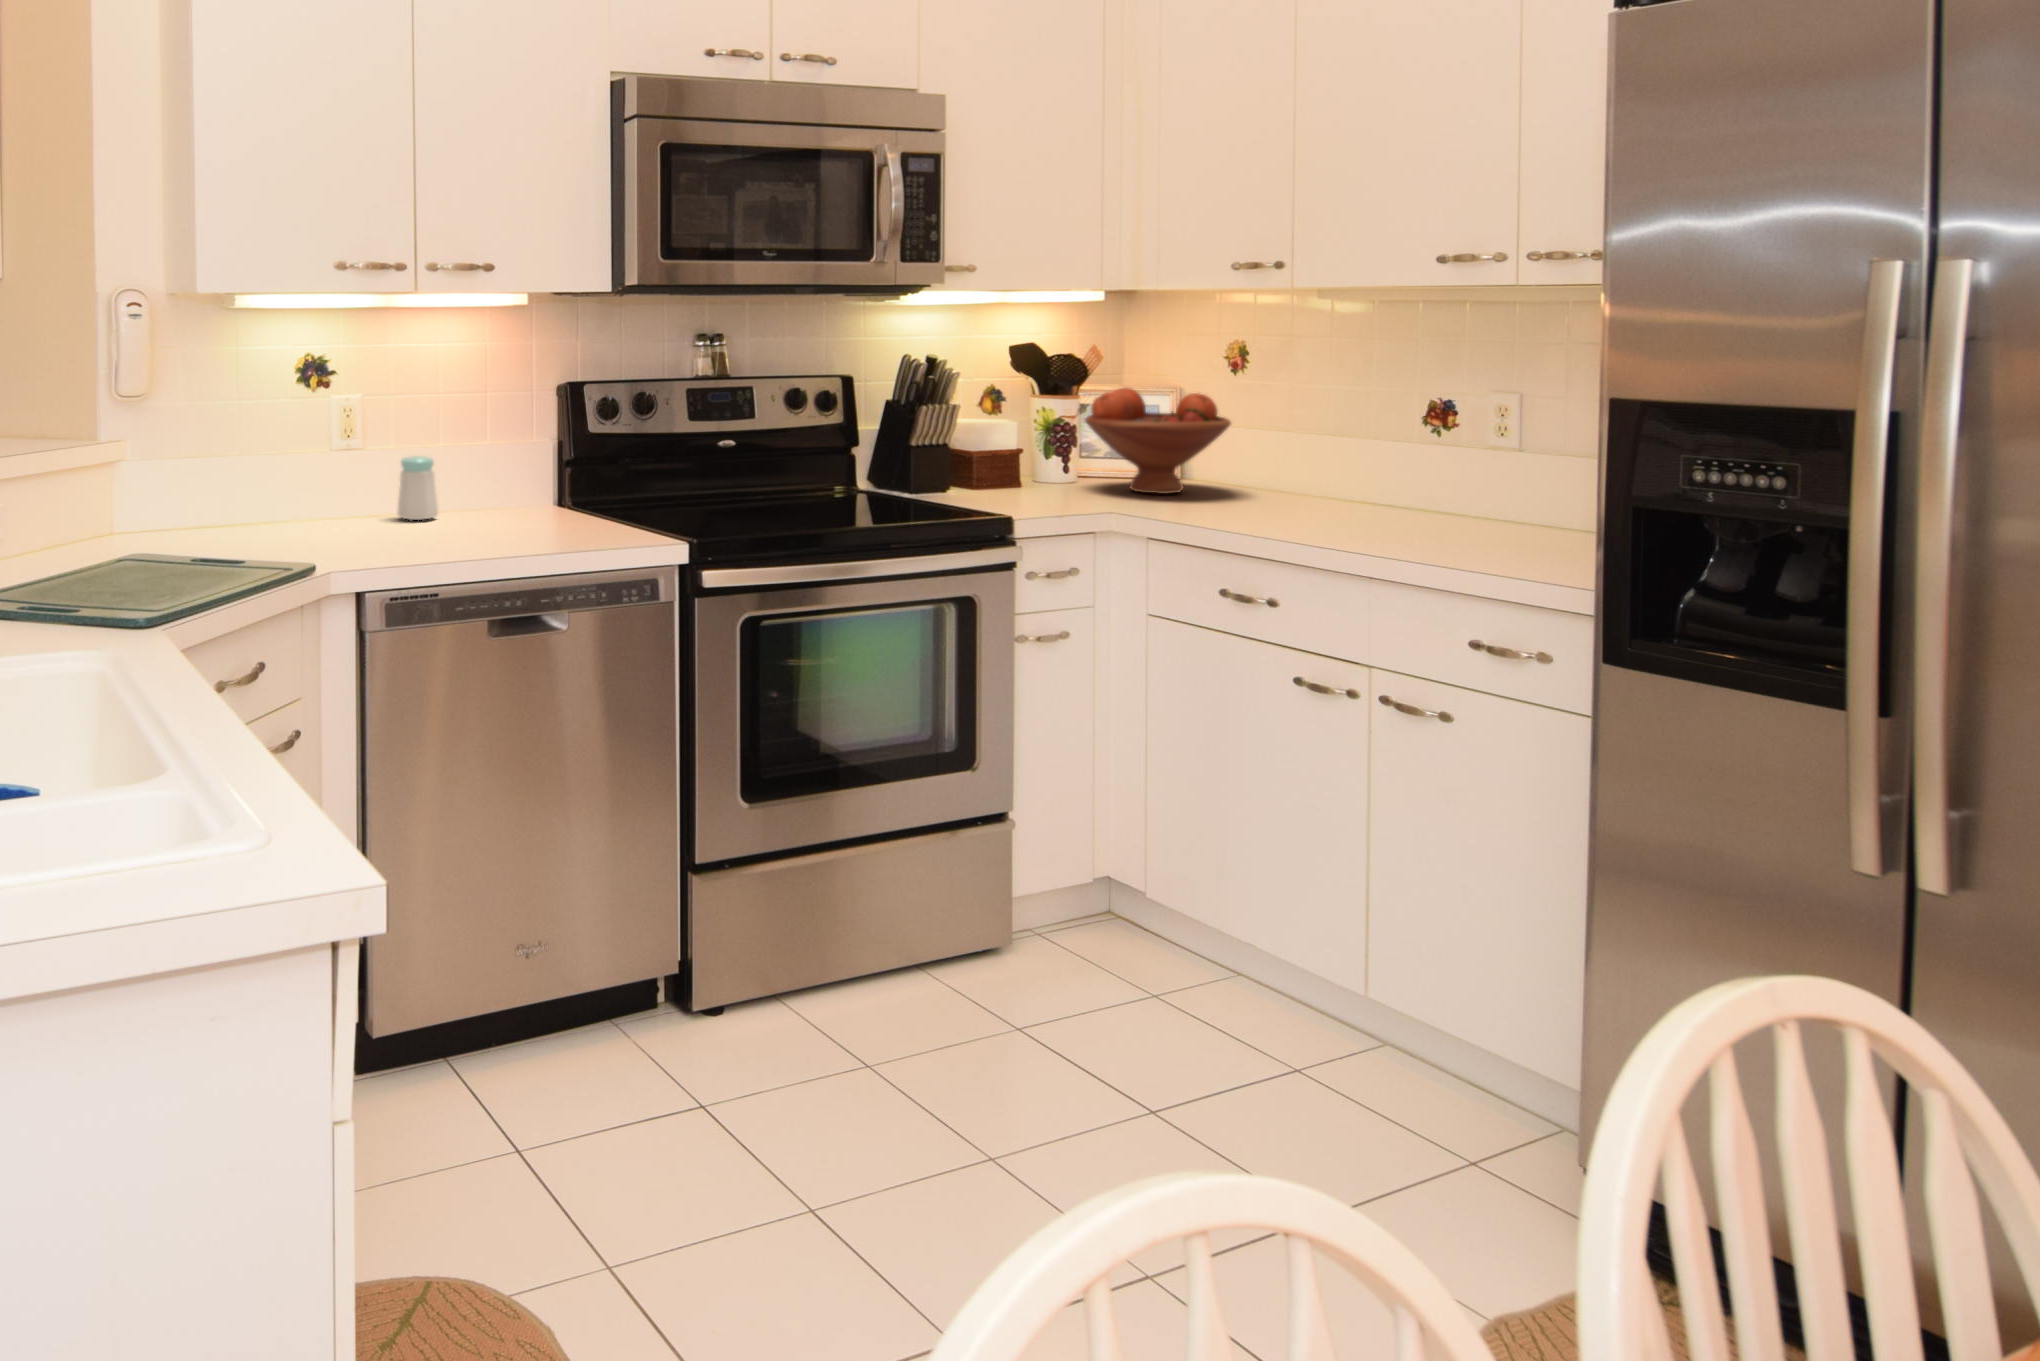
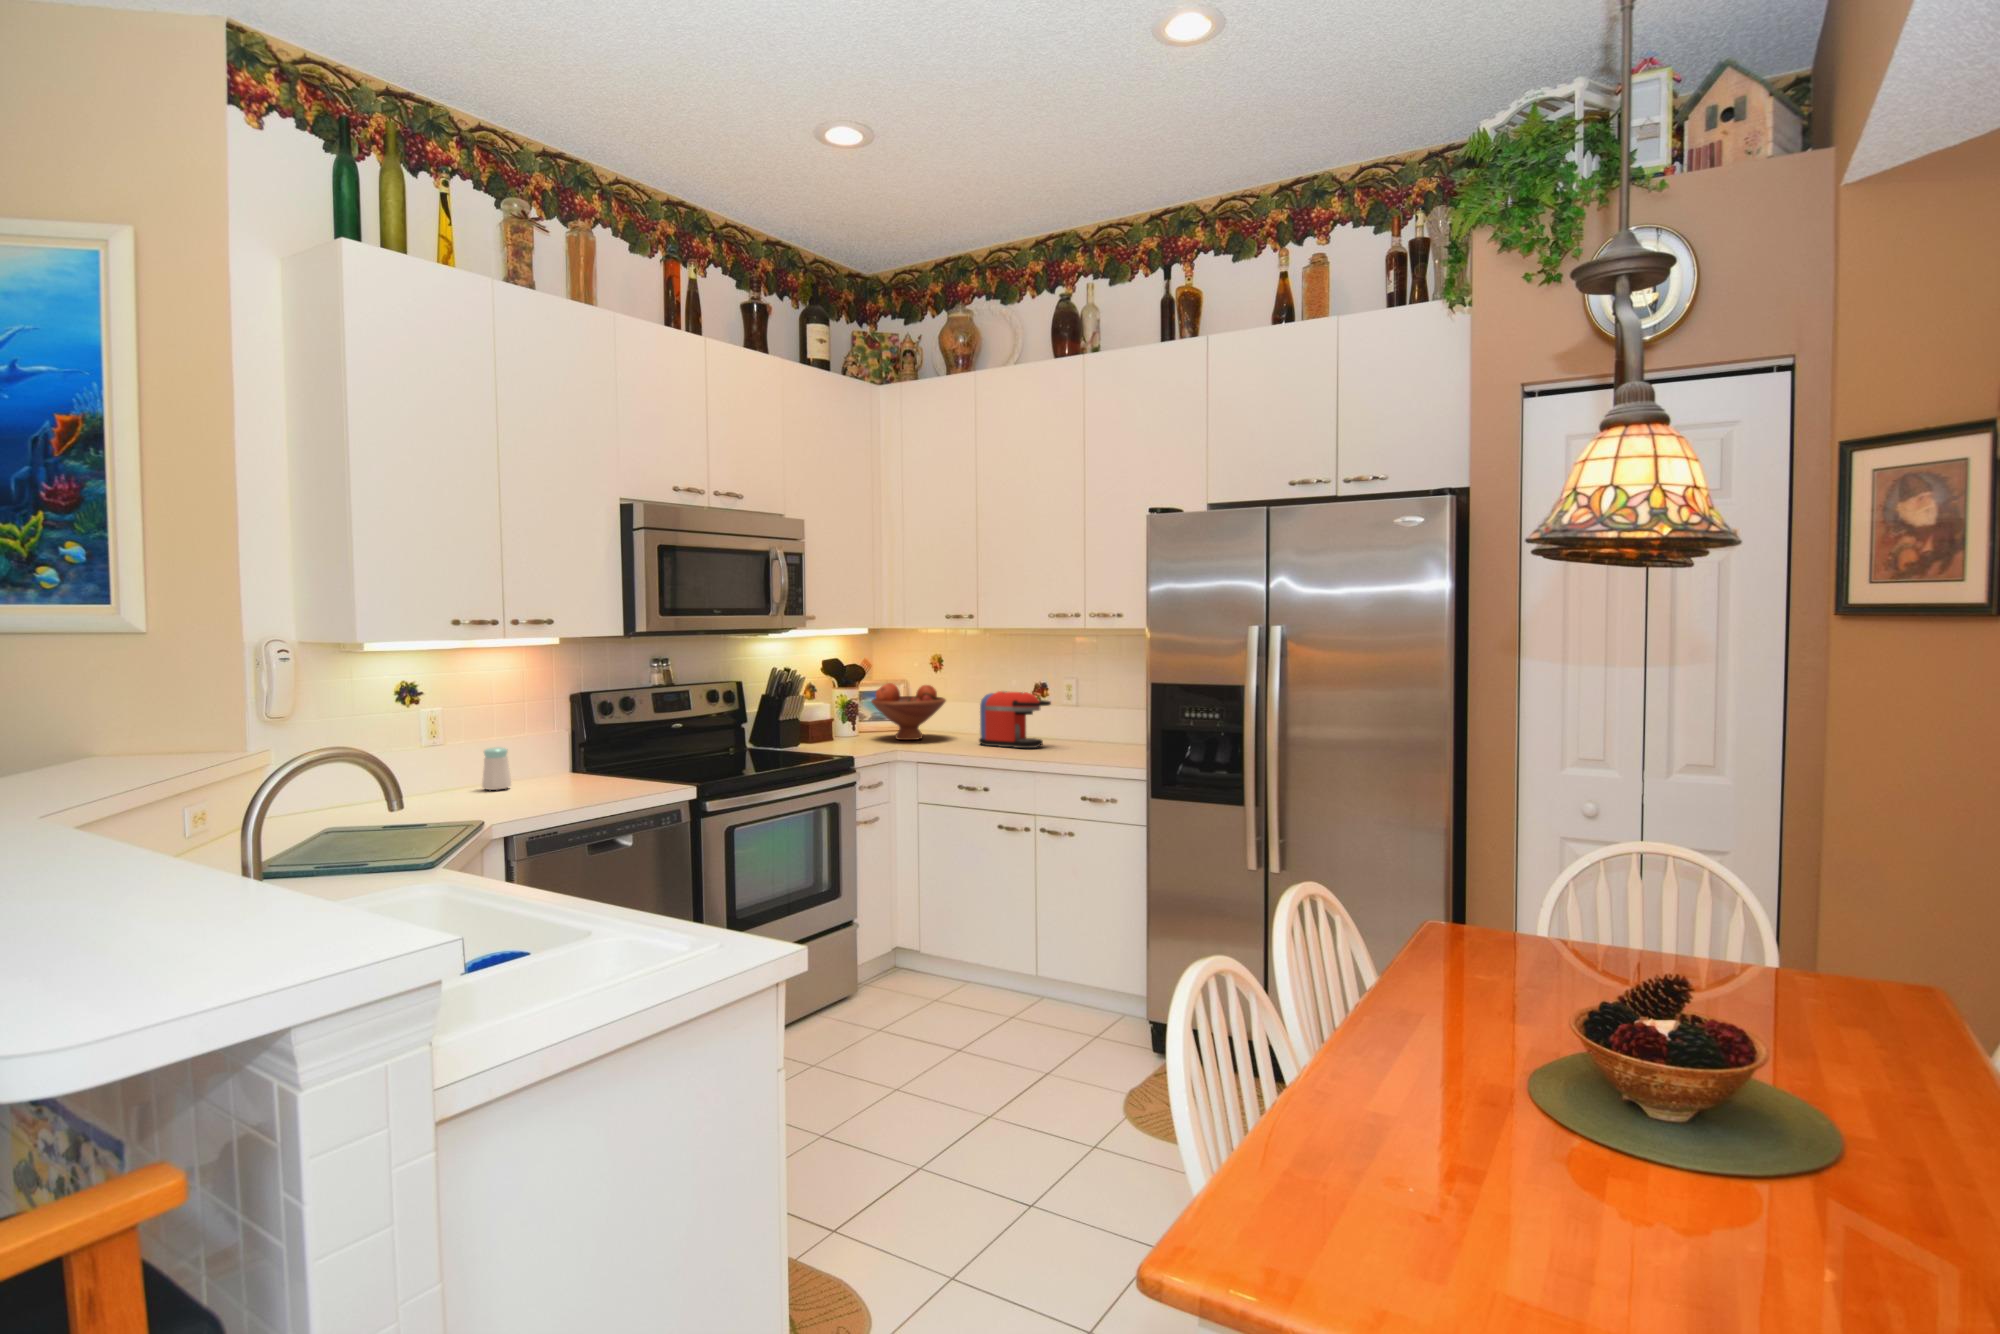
coffee maker: none [1283,410,1435,526] -> present [979,691,1051,748]

